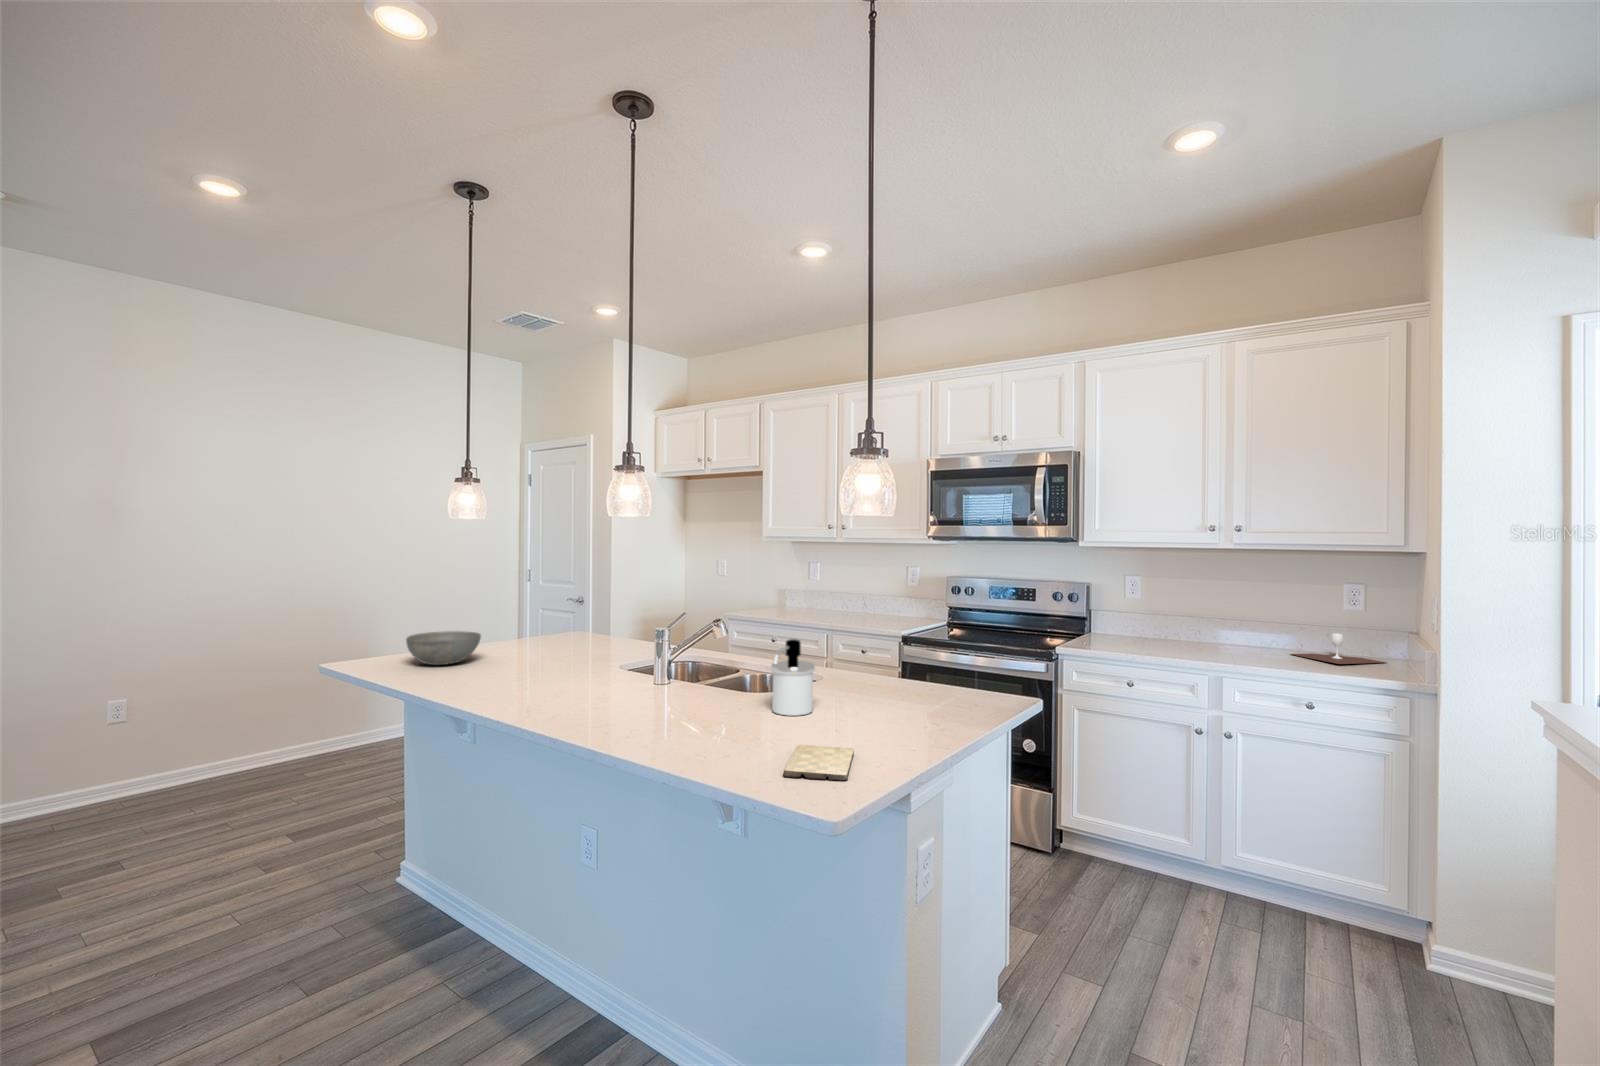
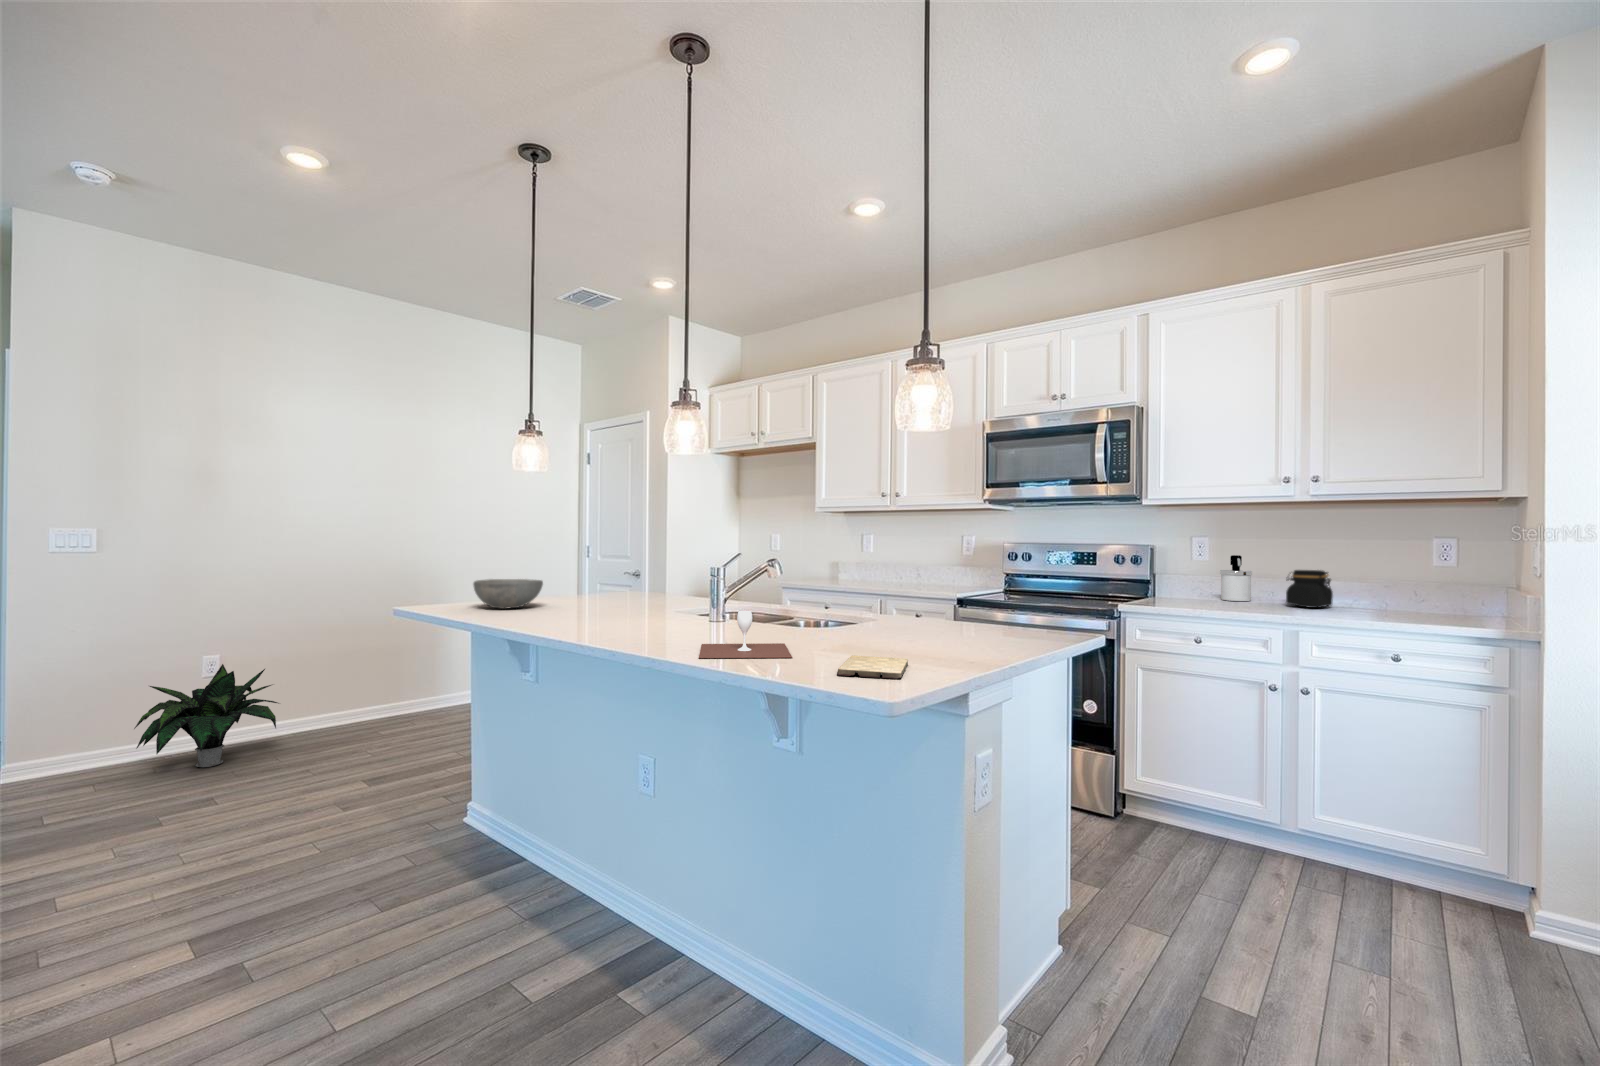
jar: none [1211,612,1254,650] -> present [1286,570,1333,608]
wine glass: present [1291,633,1386,664] -> present [699,610,792,658]
soap dispenser: present [771,639,815,716] -> present [1220,555,1252,601]
potted plant: none [28,711,198,824] -> present [134,664,279,767]

